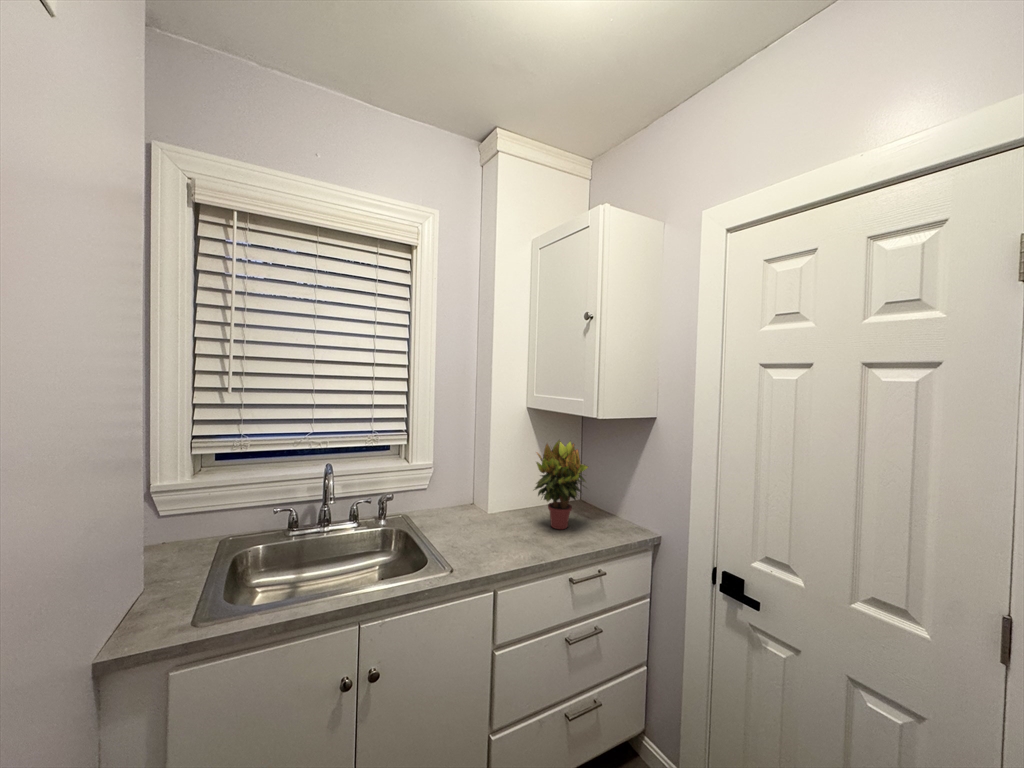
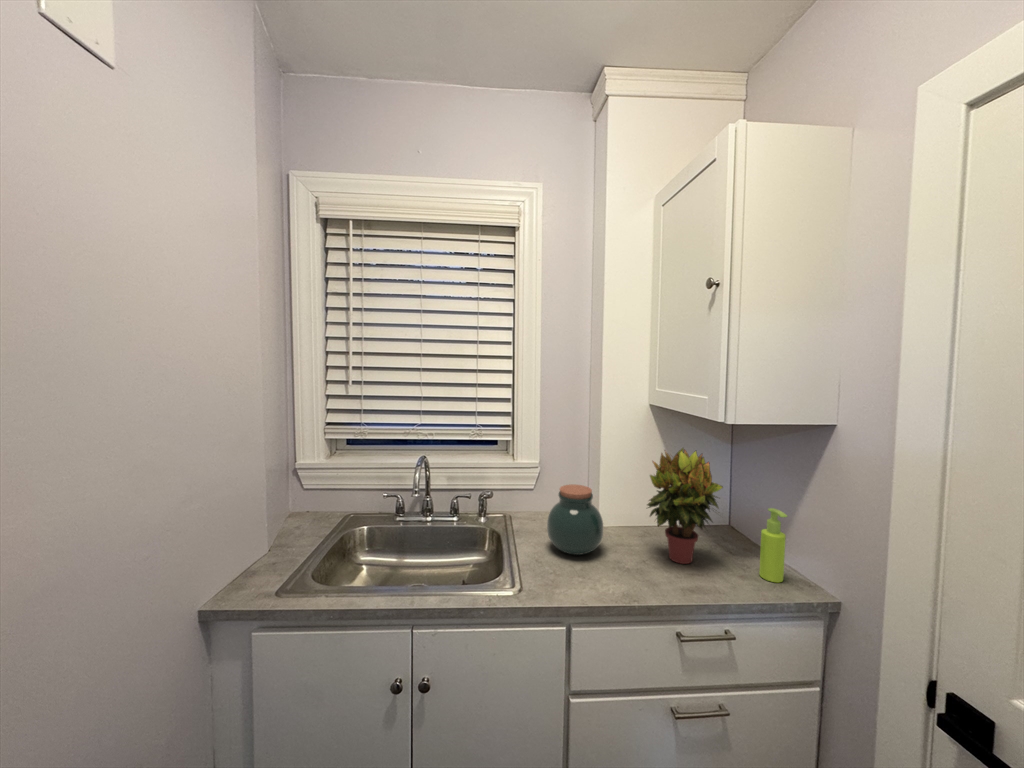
jar: none [455,477,503,537] -> present [547,485,603,555]
soap dispenser: none [612,478,630,531] -> present [759,508,787,582]

